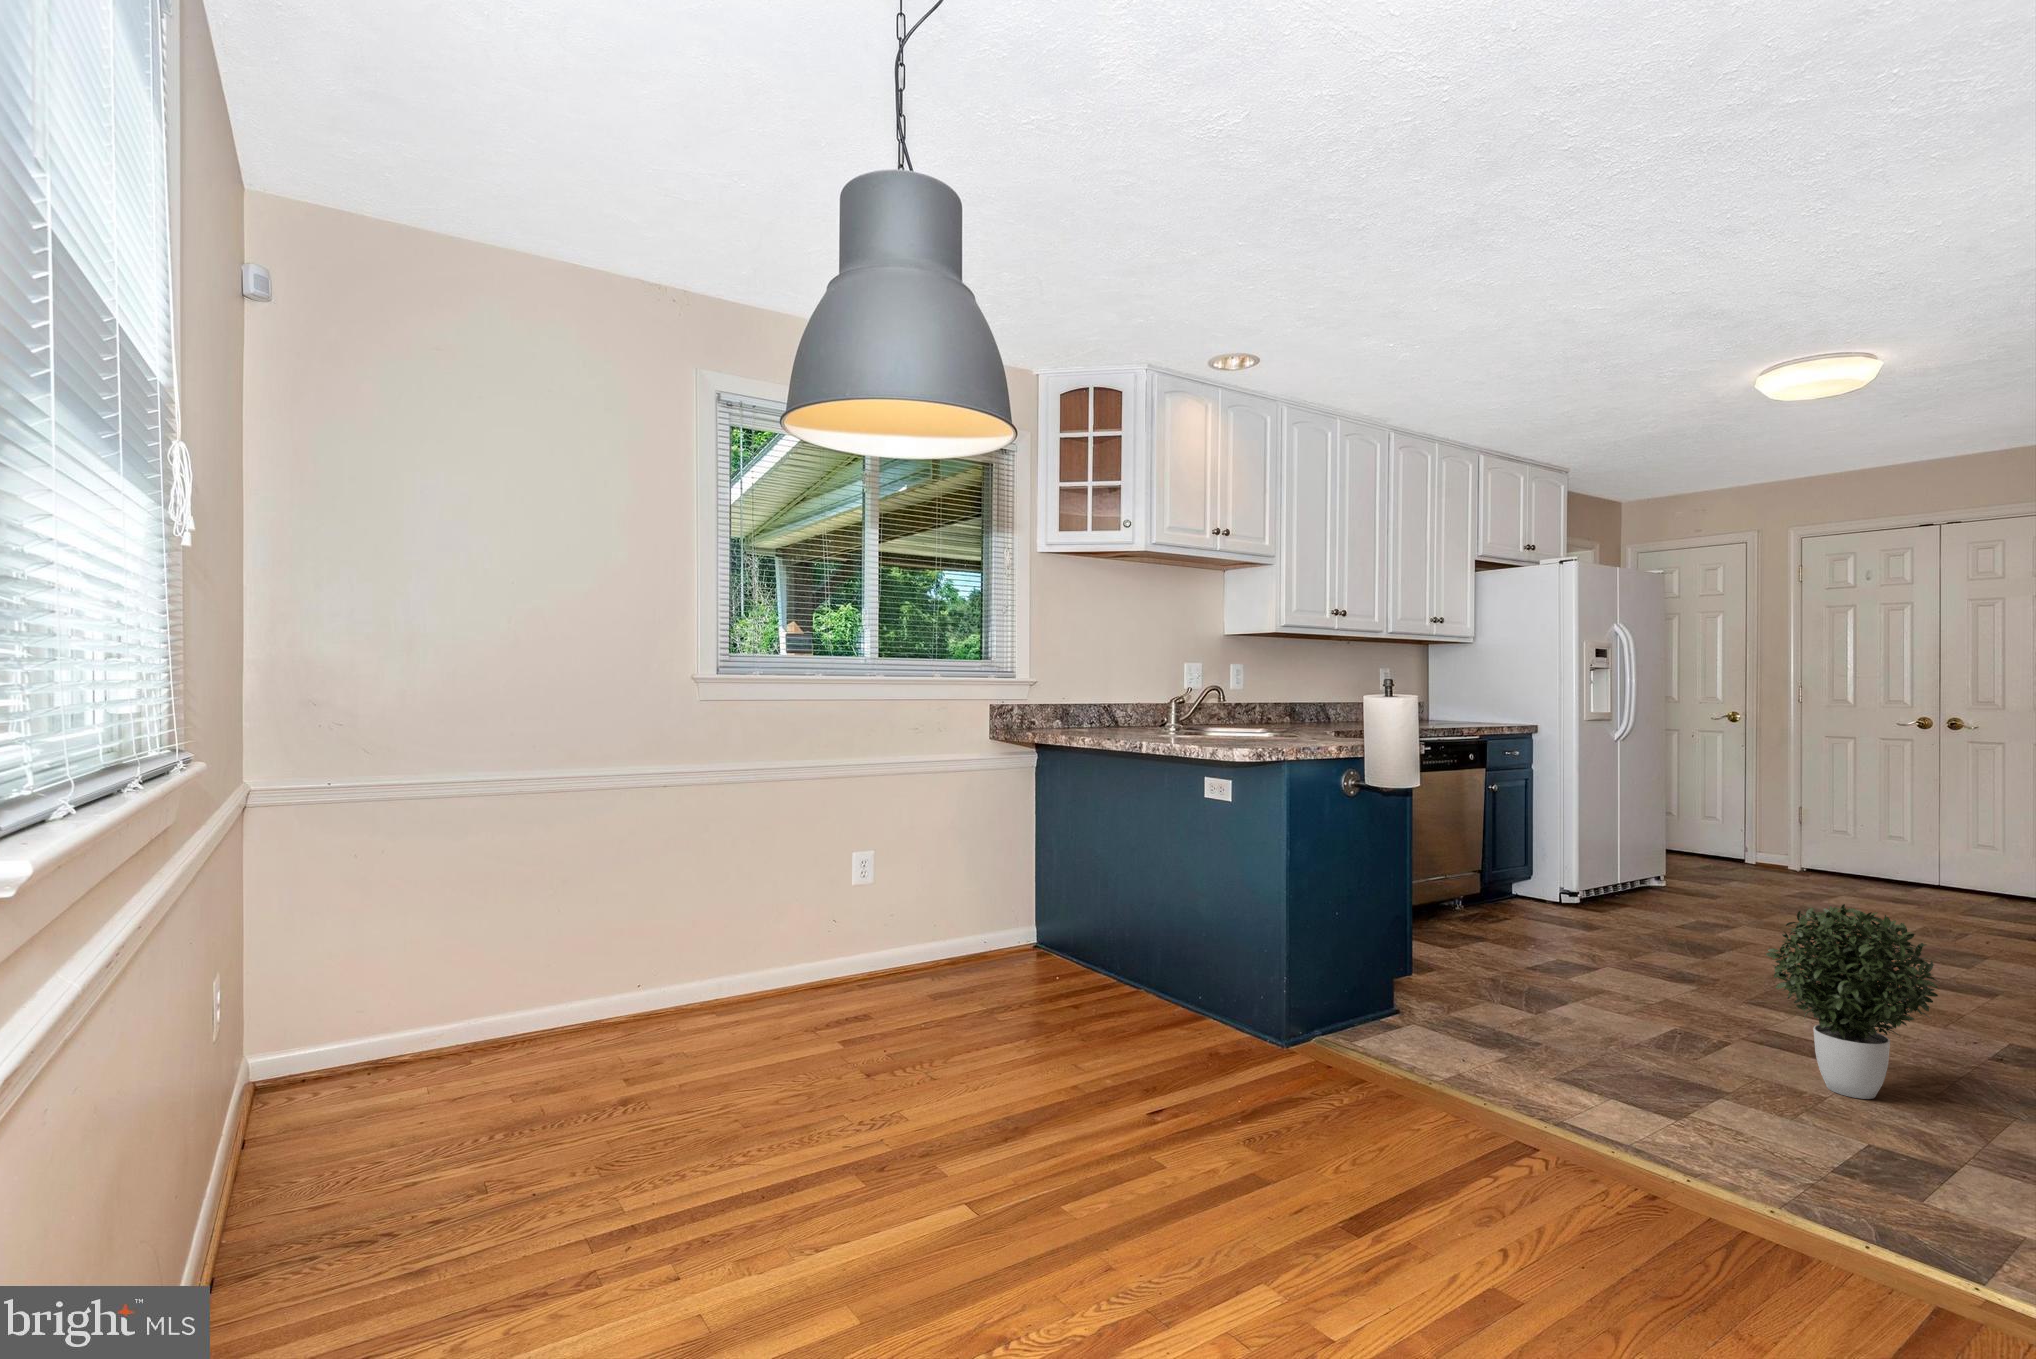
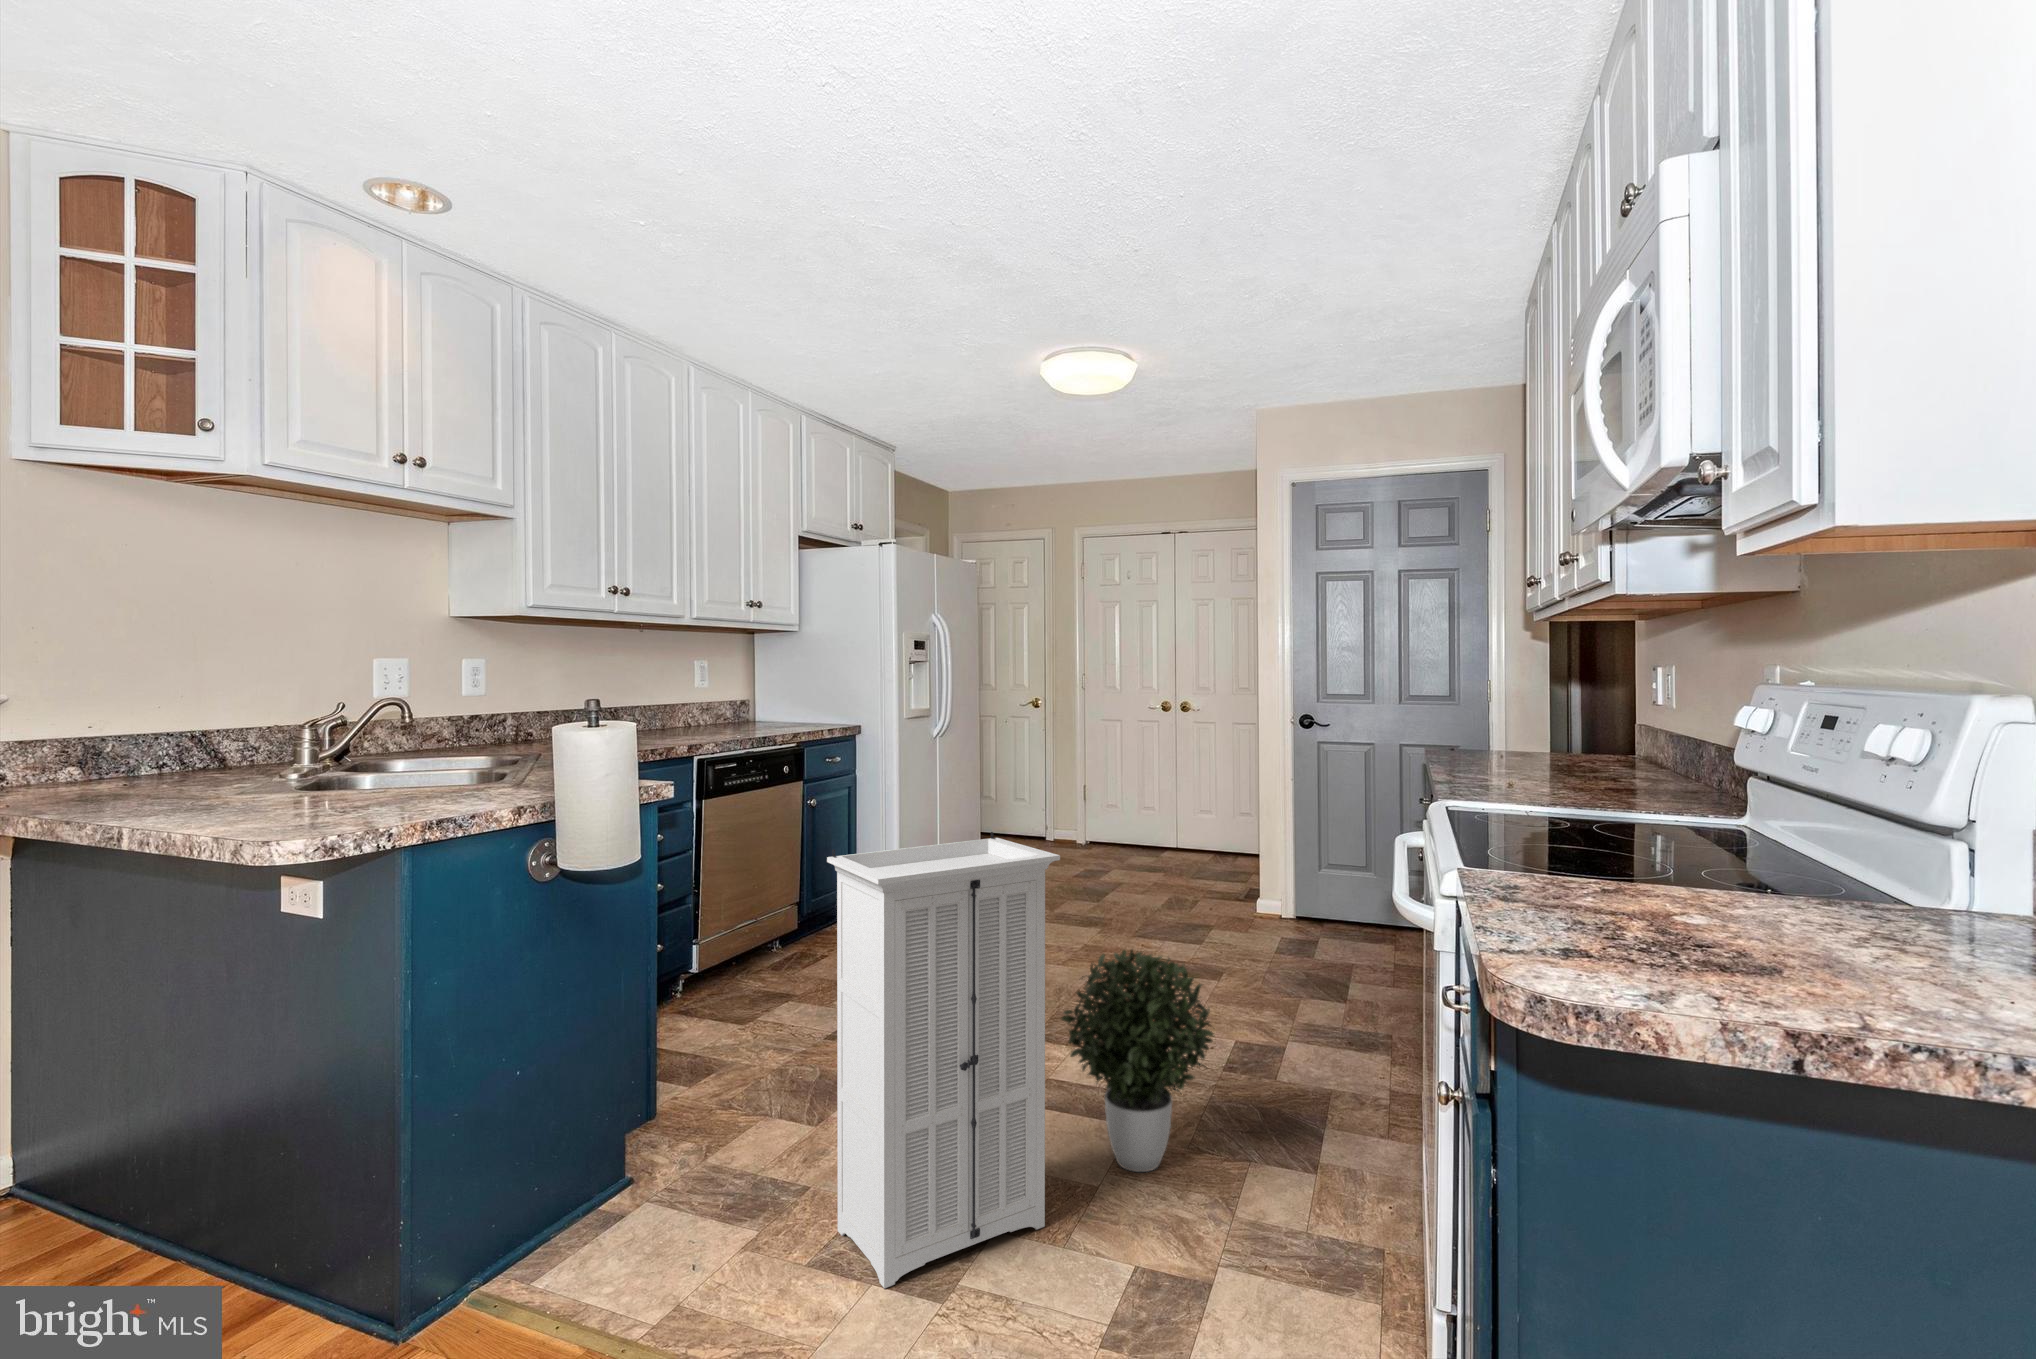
storage cabinet: none [1555,789,1765,1104] -> present [827,832,1060,1288]

